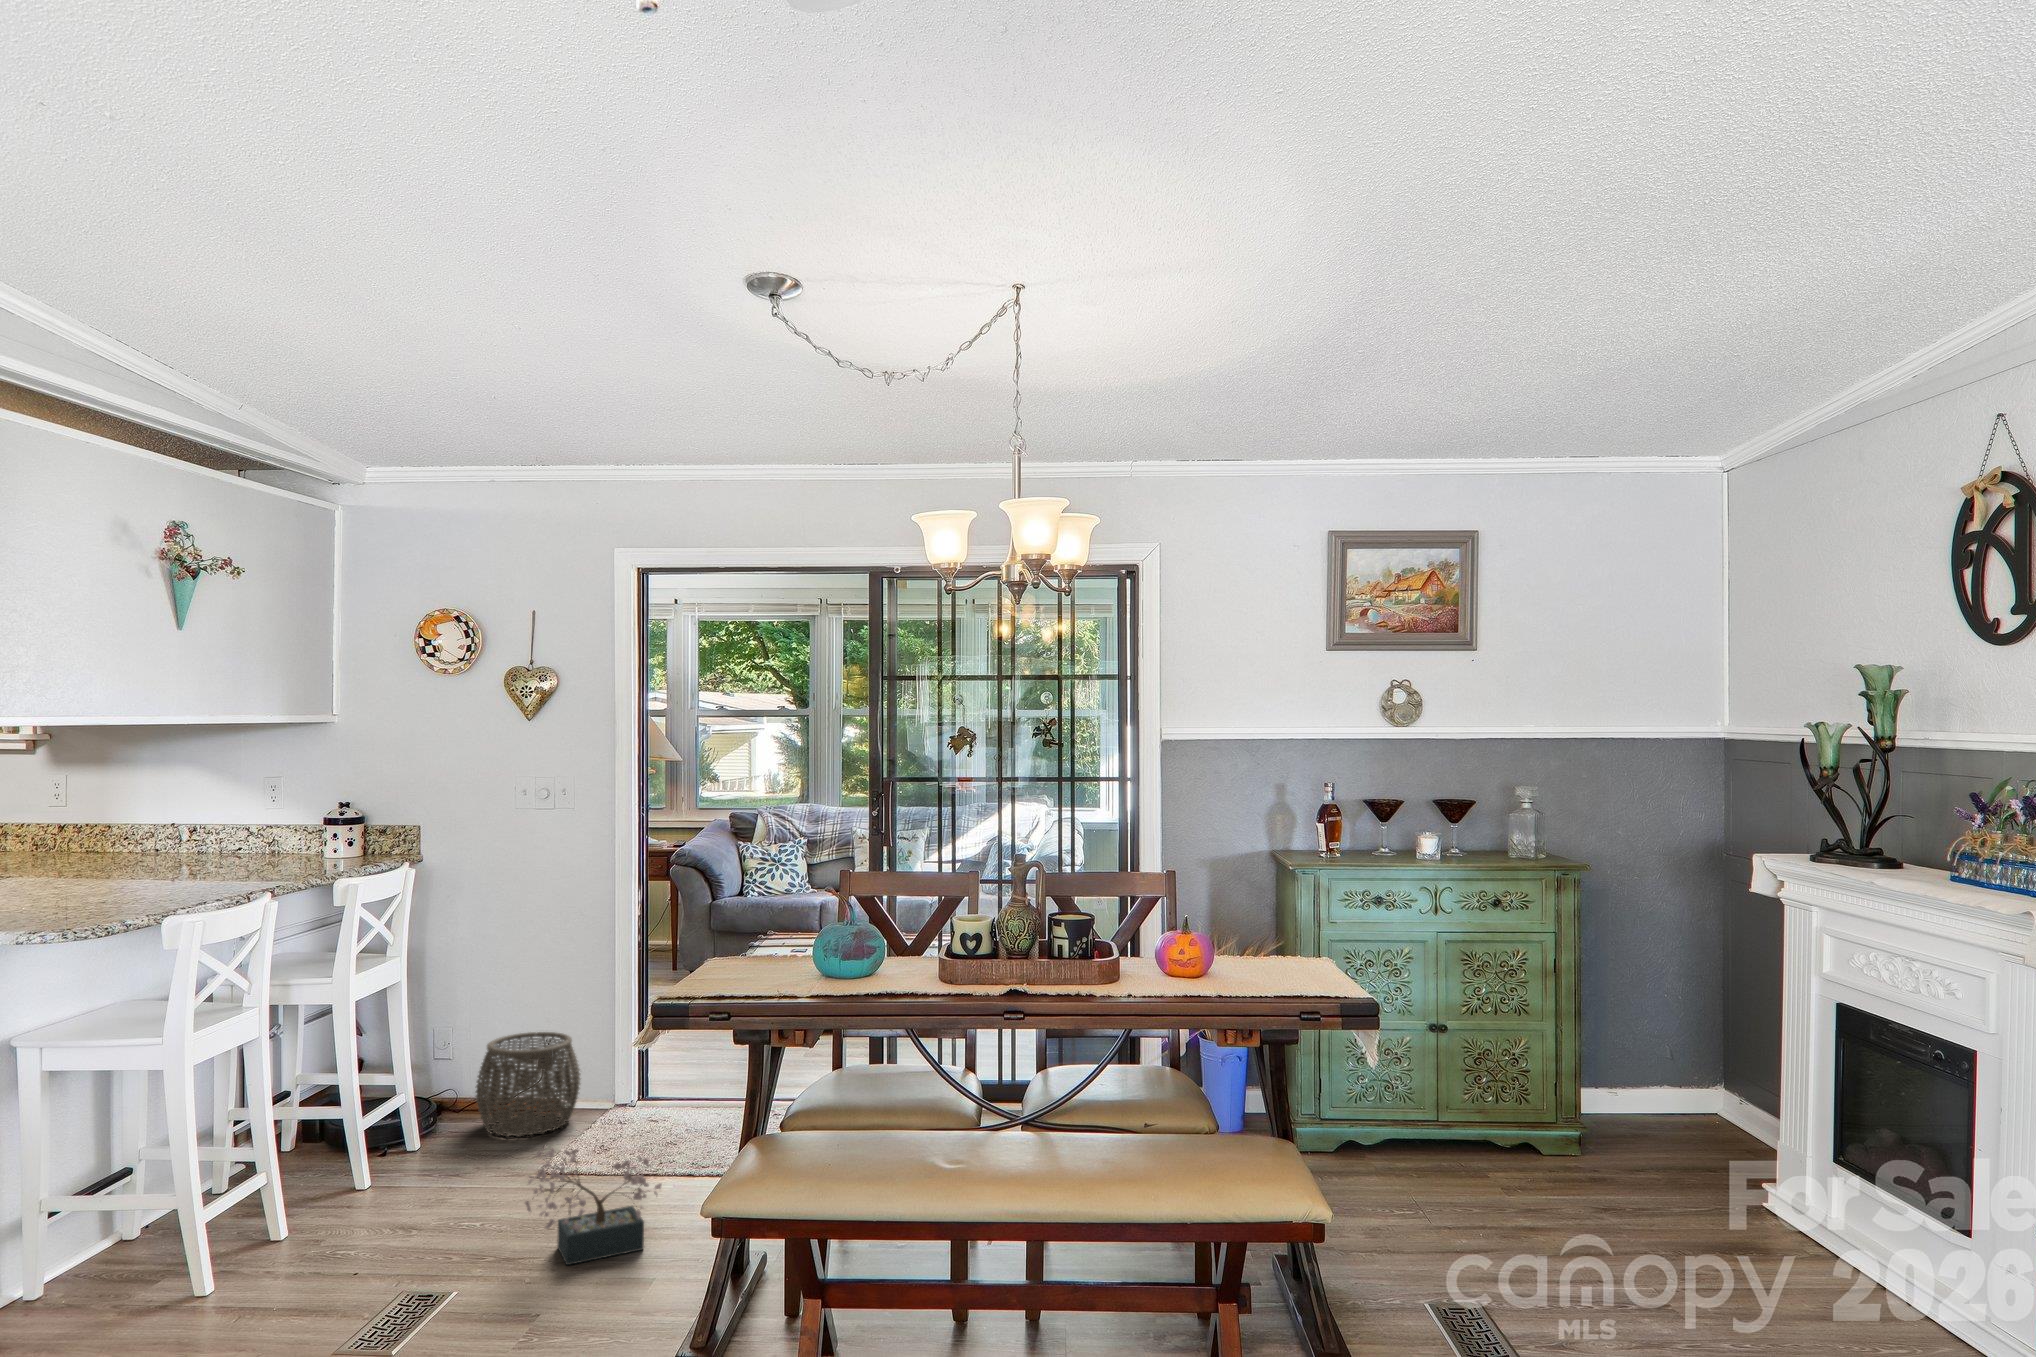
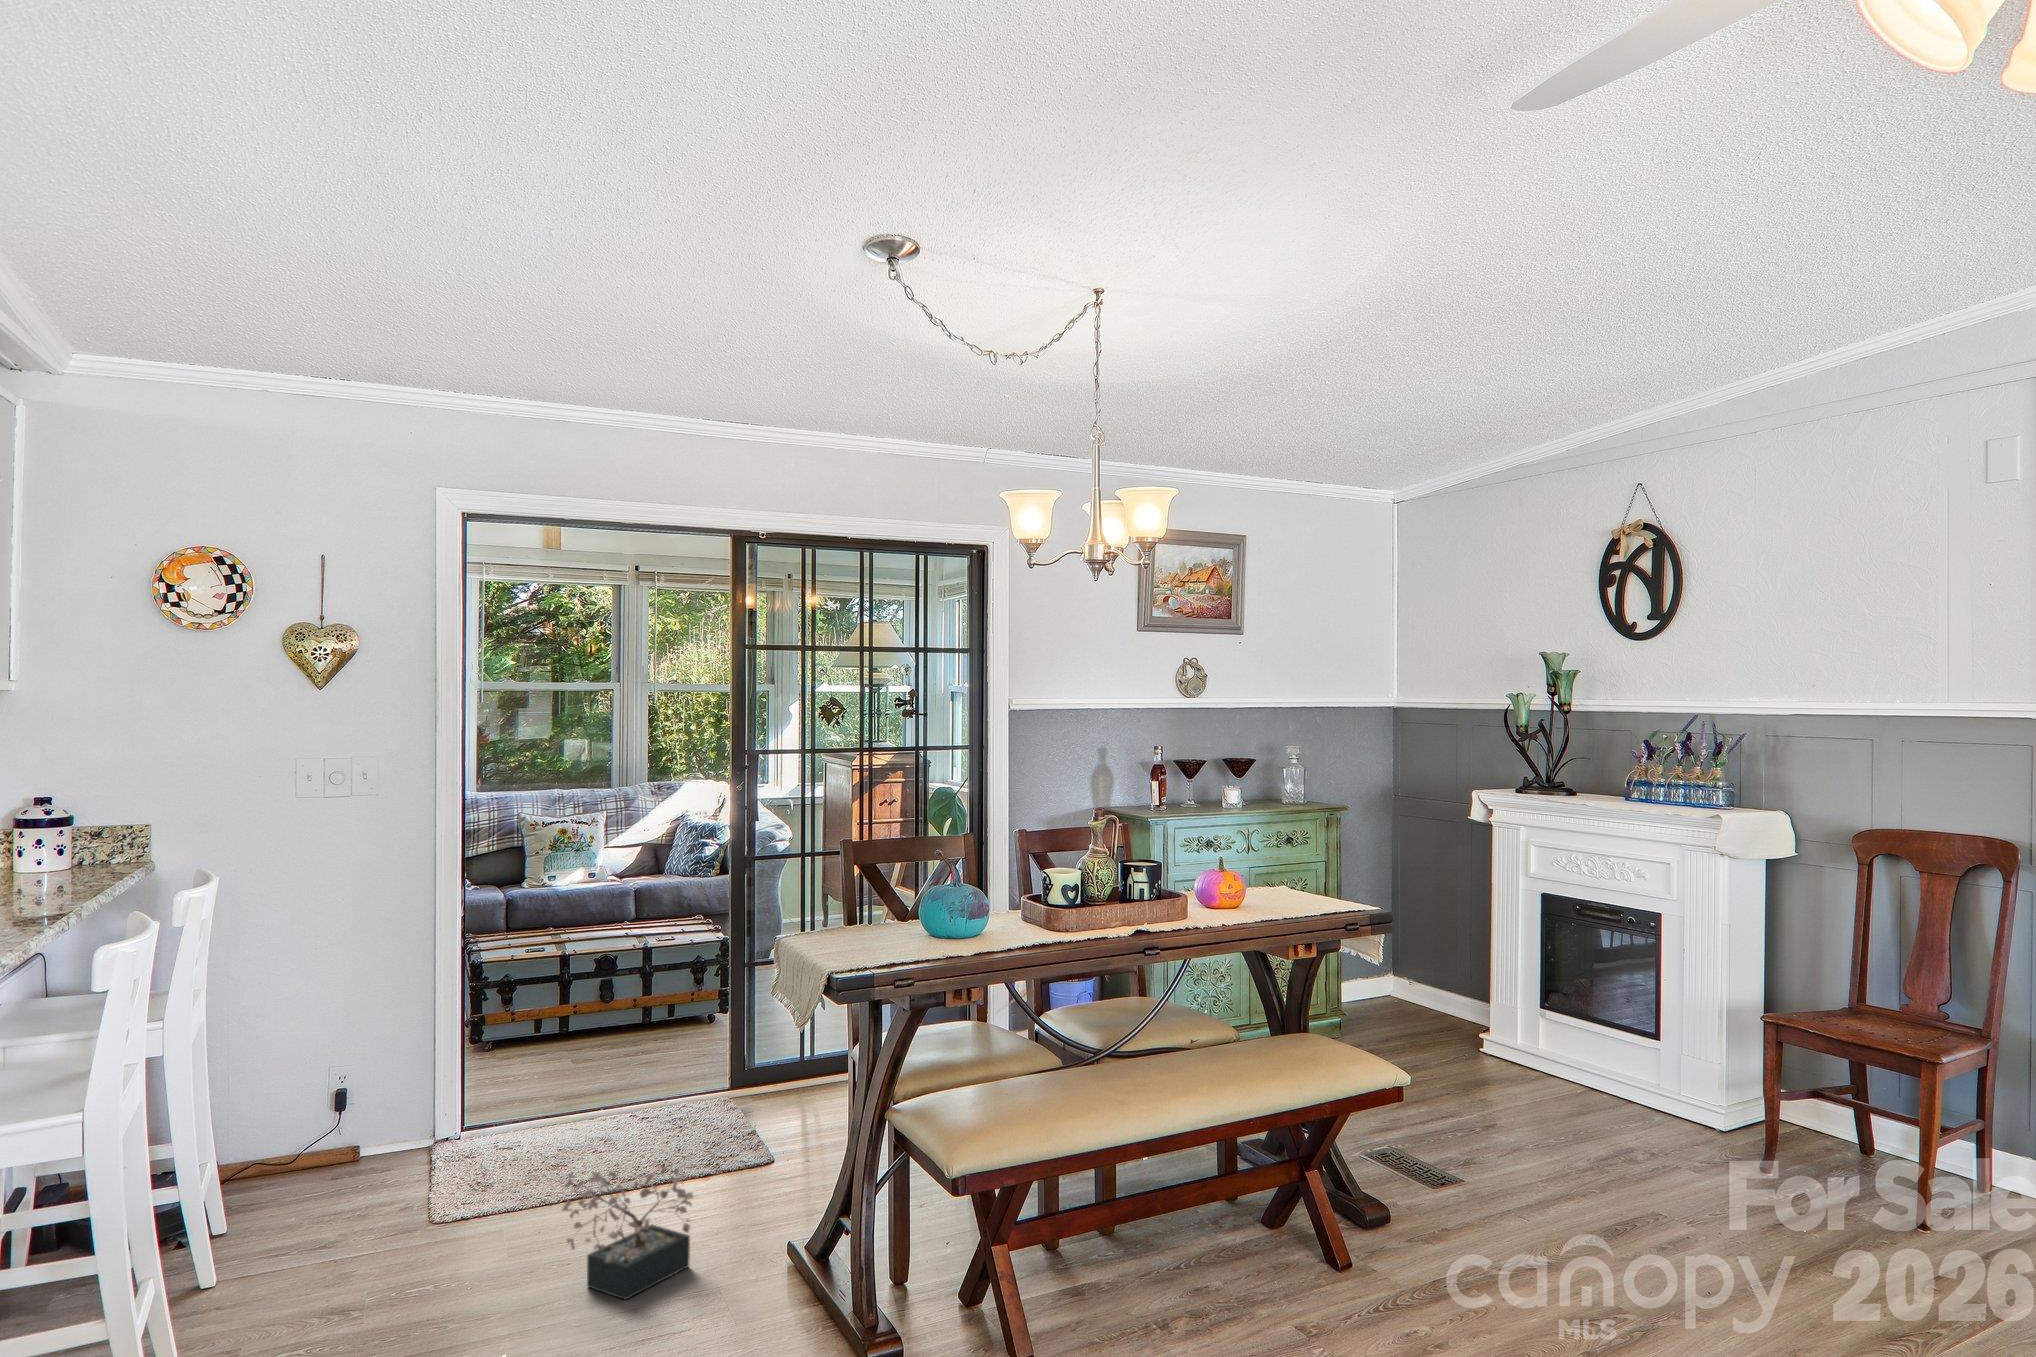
woven basket: present [476,1032,580,1137] -> none [284,1065,419,1198]

